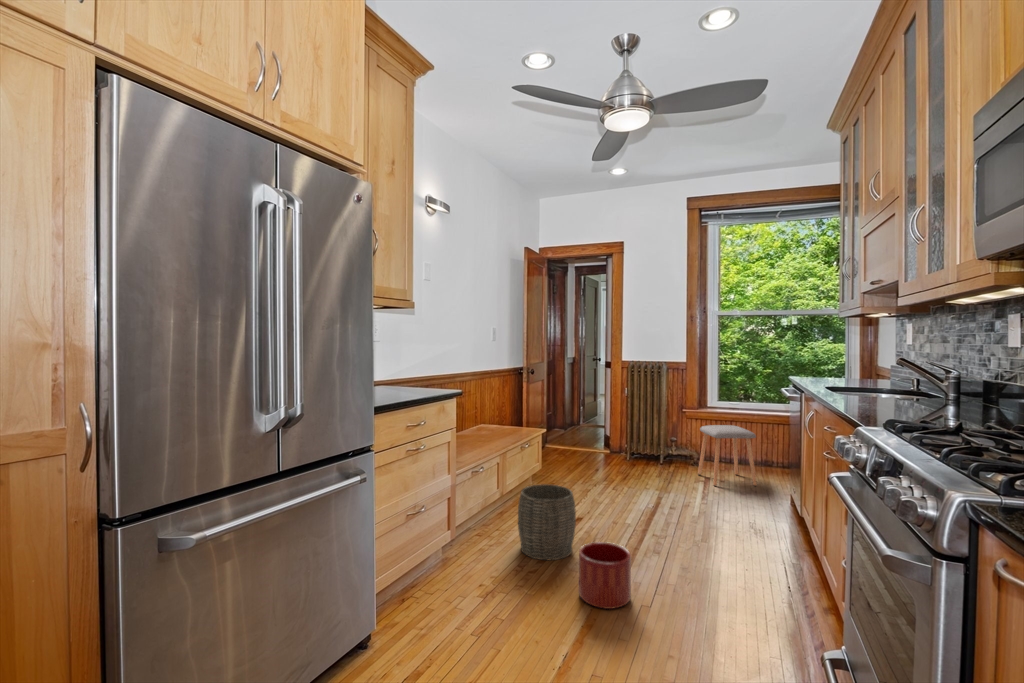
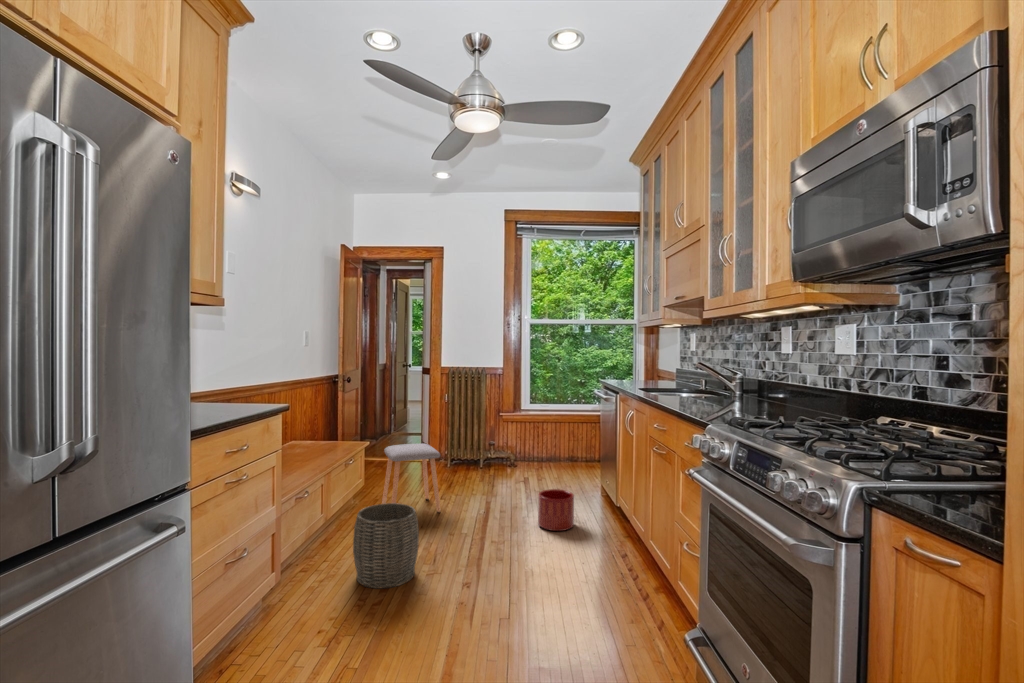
stool: present [698,425,757,486] -> present [382,443,440,513]
planter: present [579,542,631,609] -> present [538,489,574,531]

